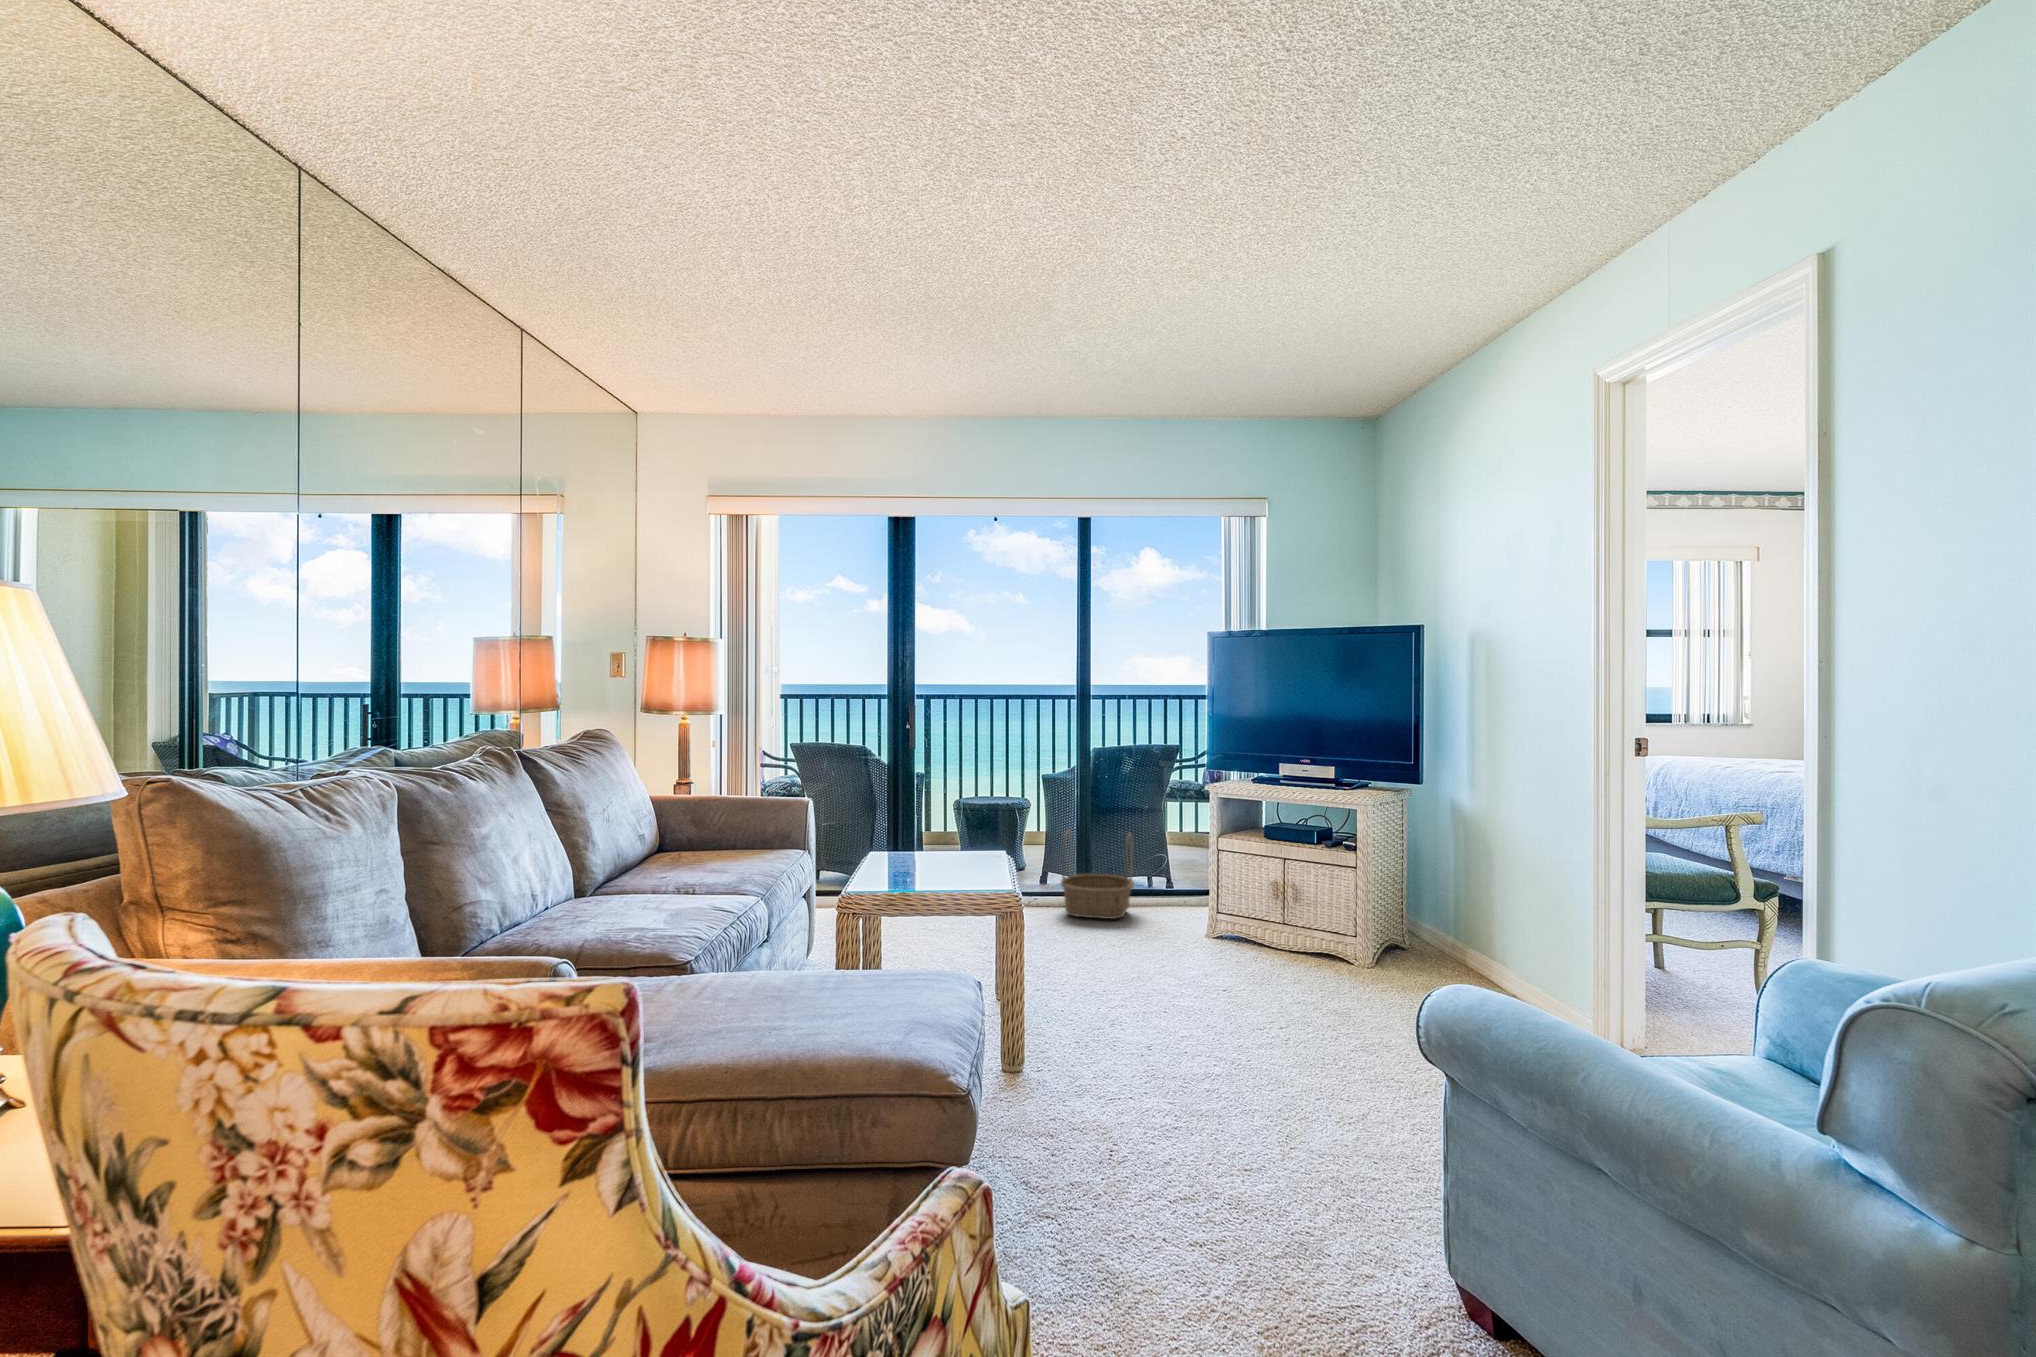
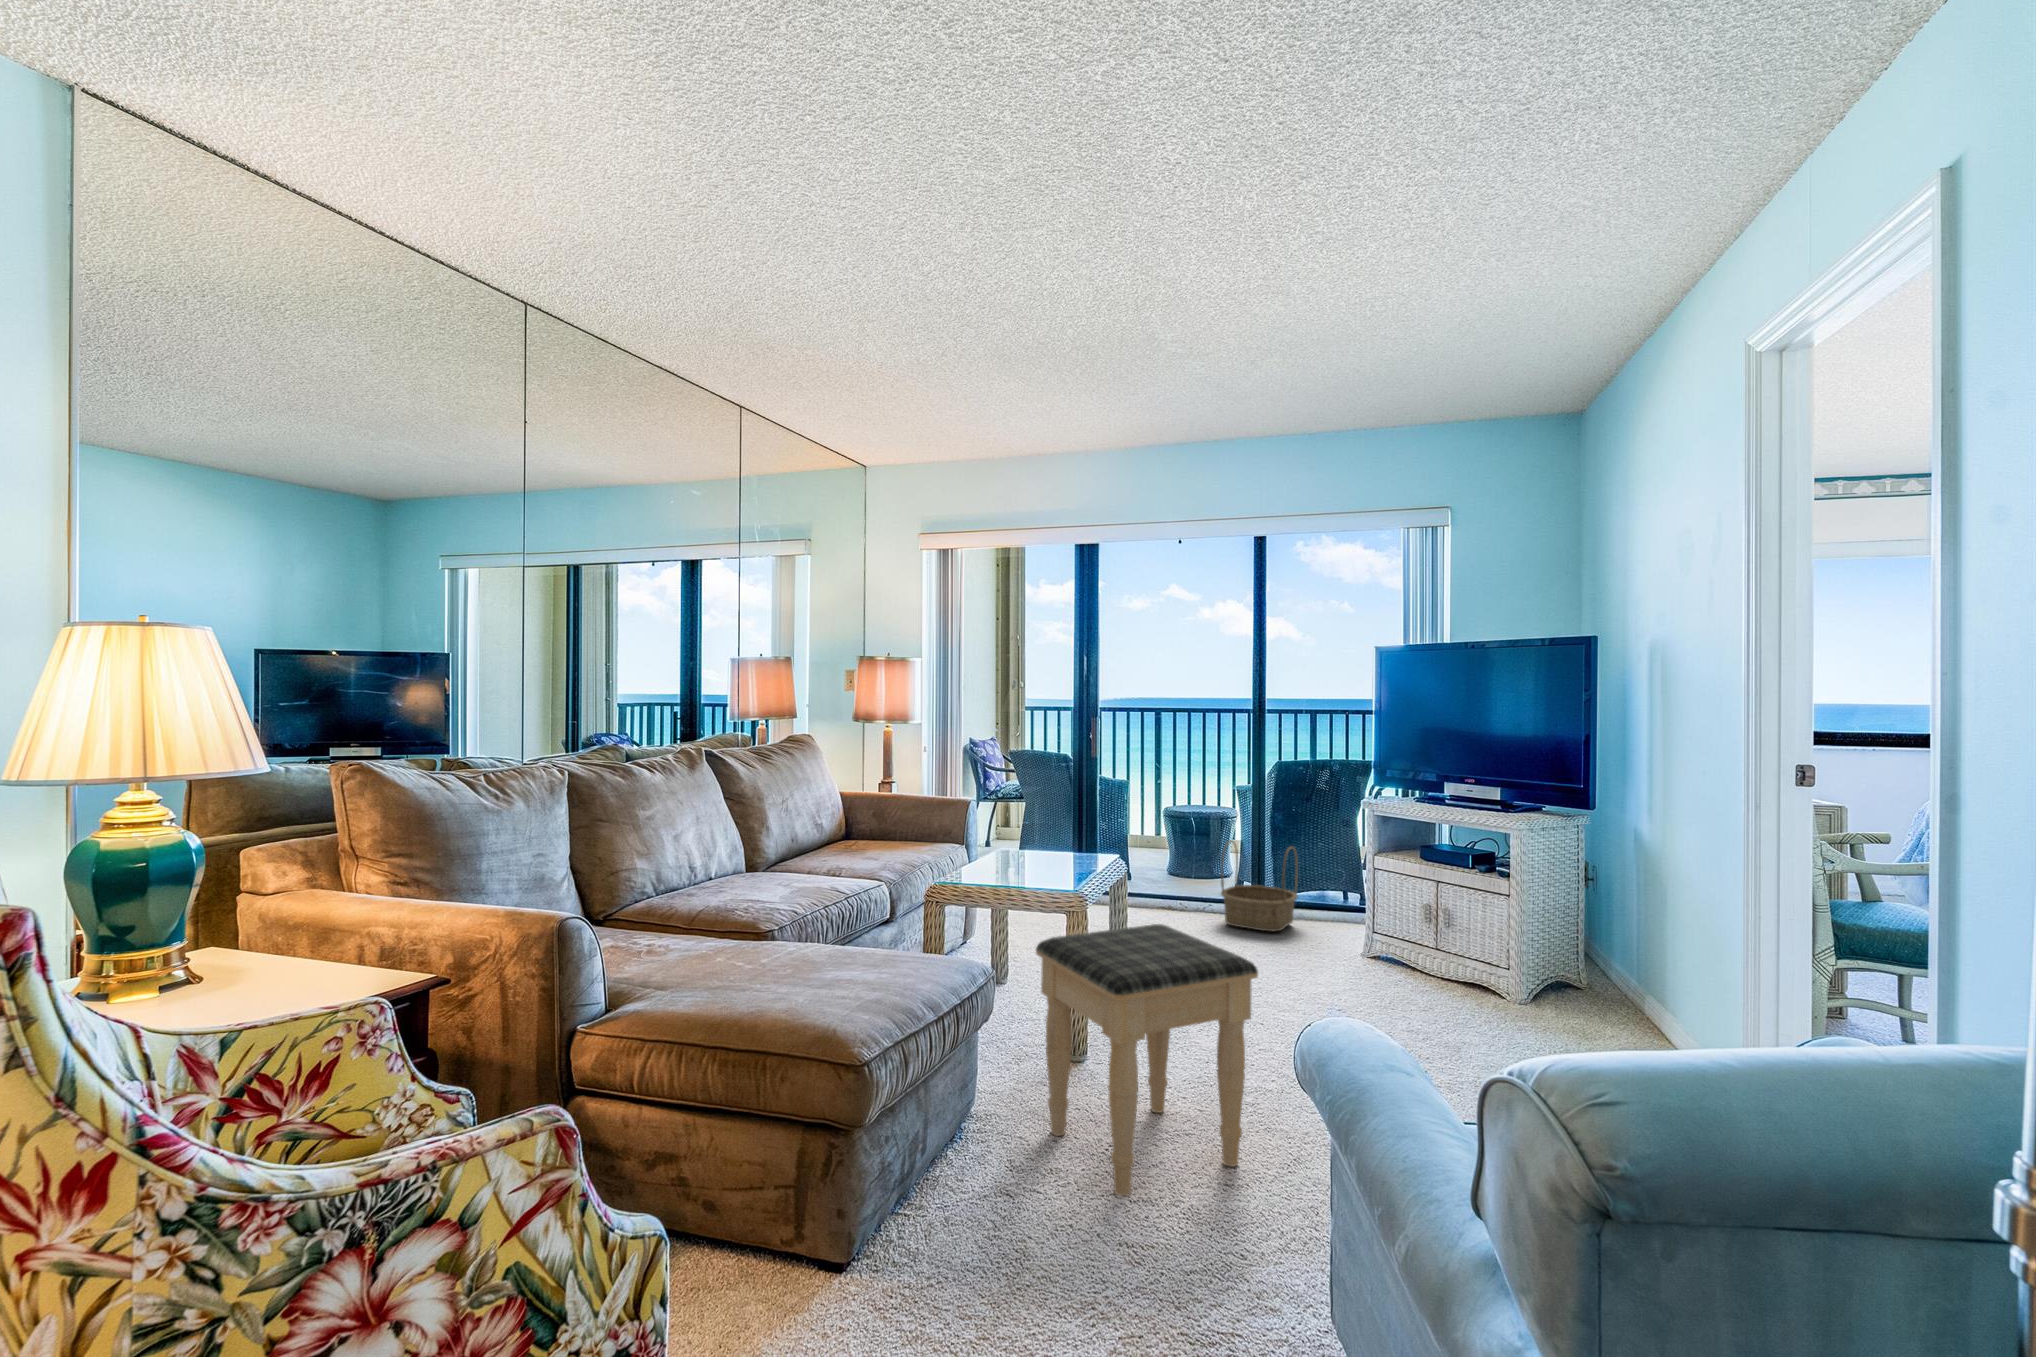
footstool: none [1030,918,1260,1197] -> present [1036,924,1258,1196]

